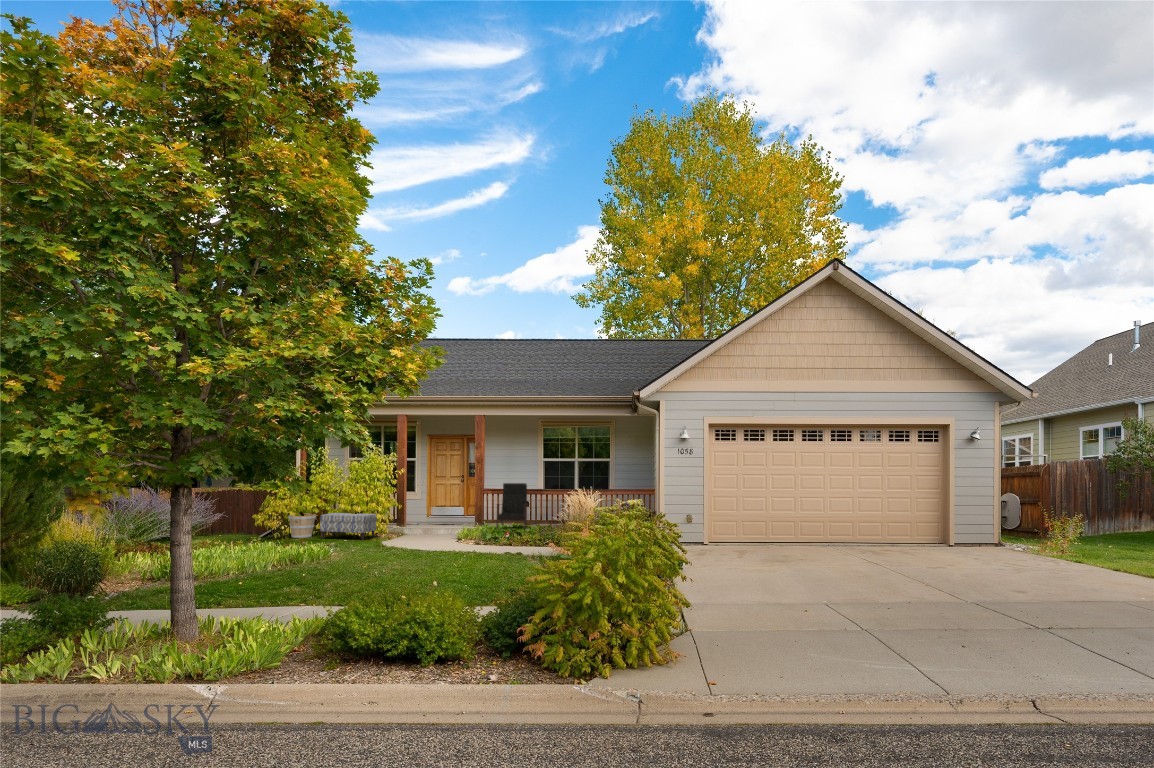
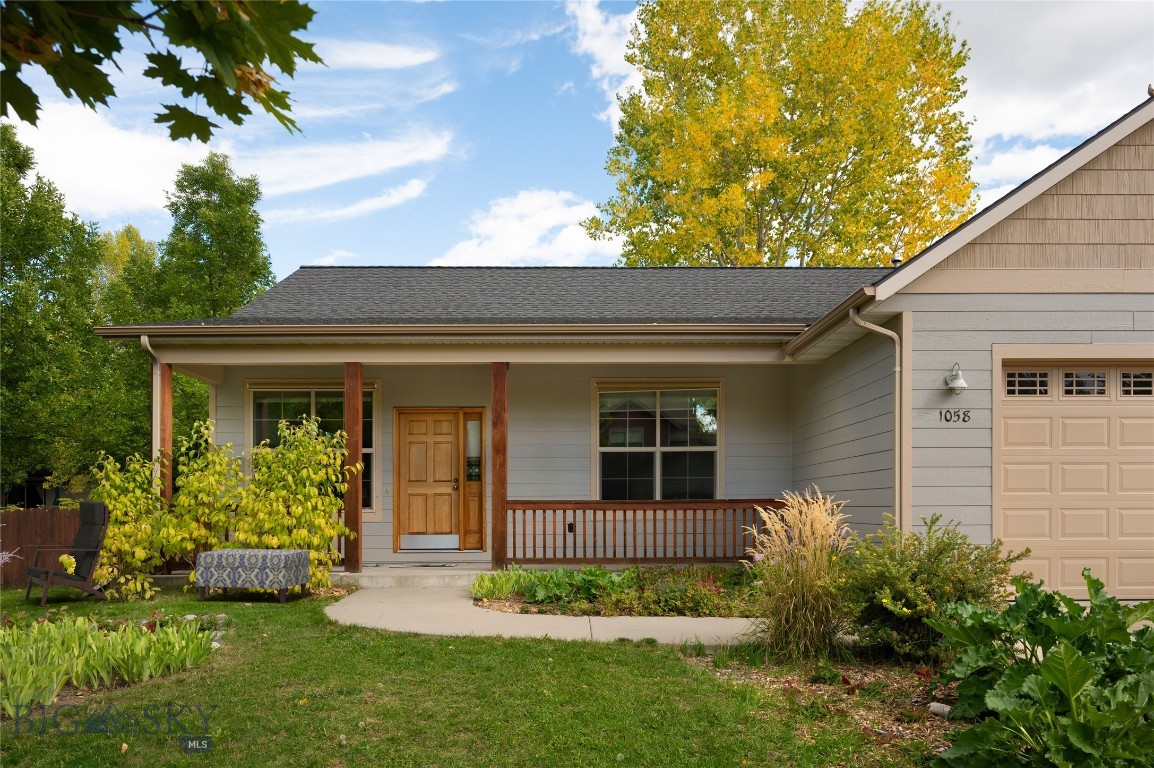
lounge chair: present [496,483,527,529] -> present [23,501,109,606]
wooden bucket: present [288,514,316,538] -> none [132,551,188,600]

